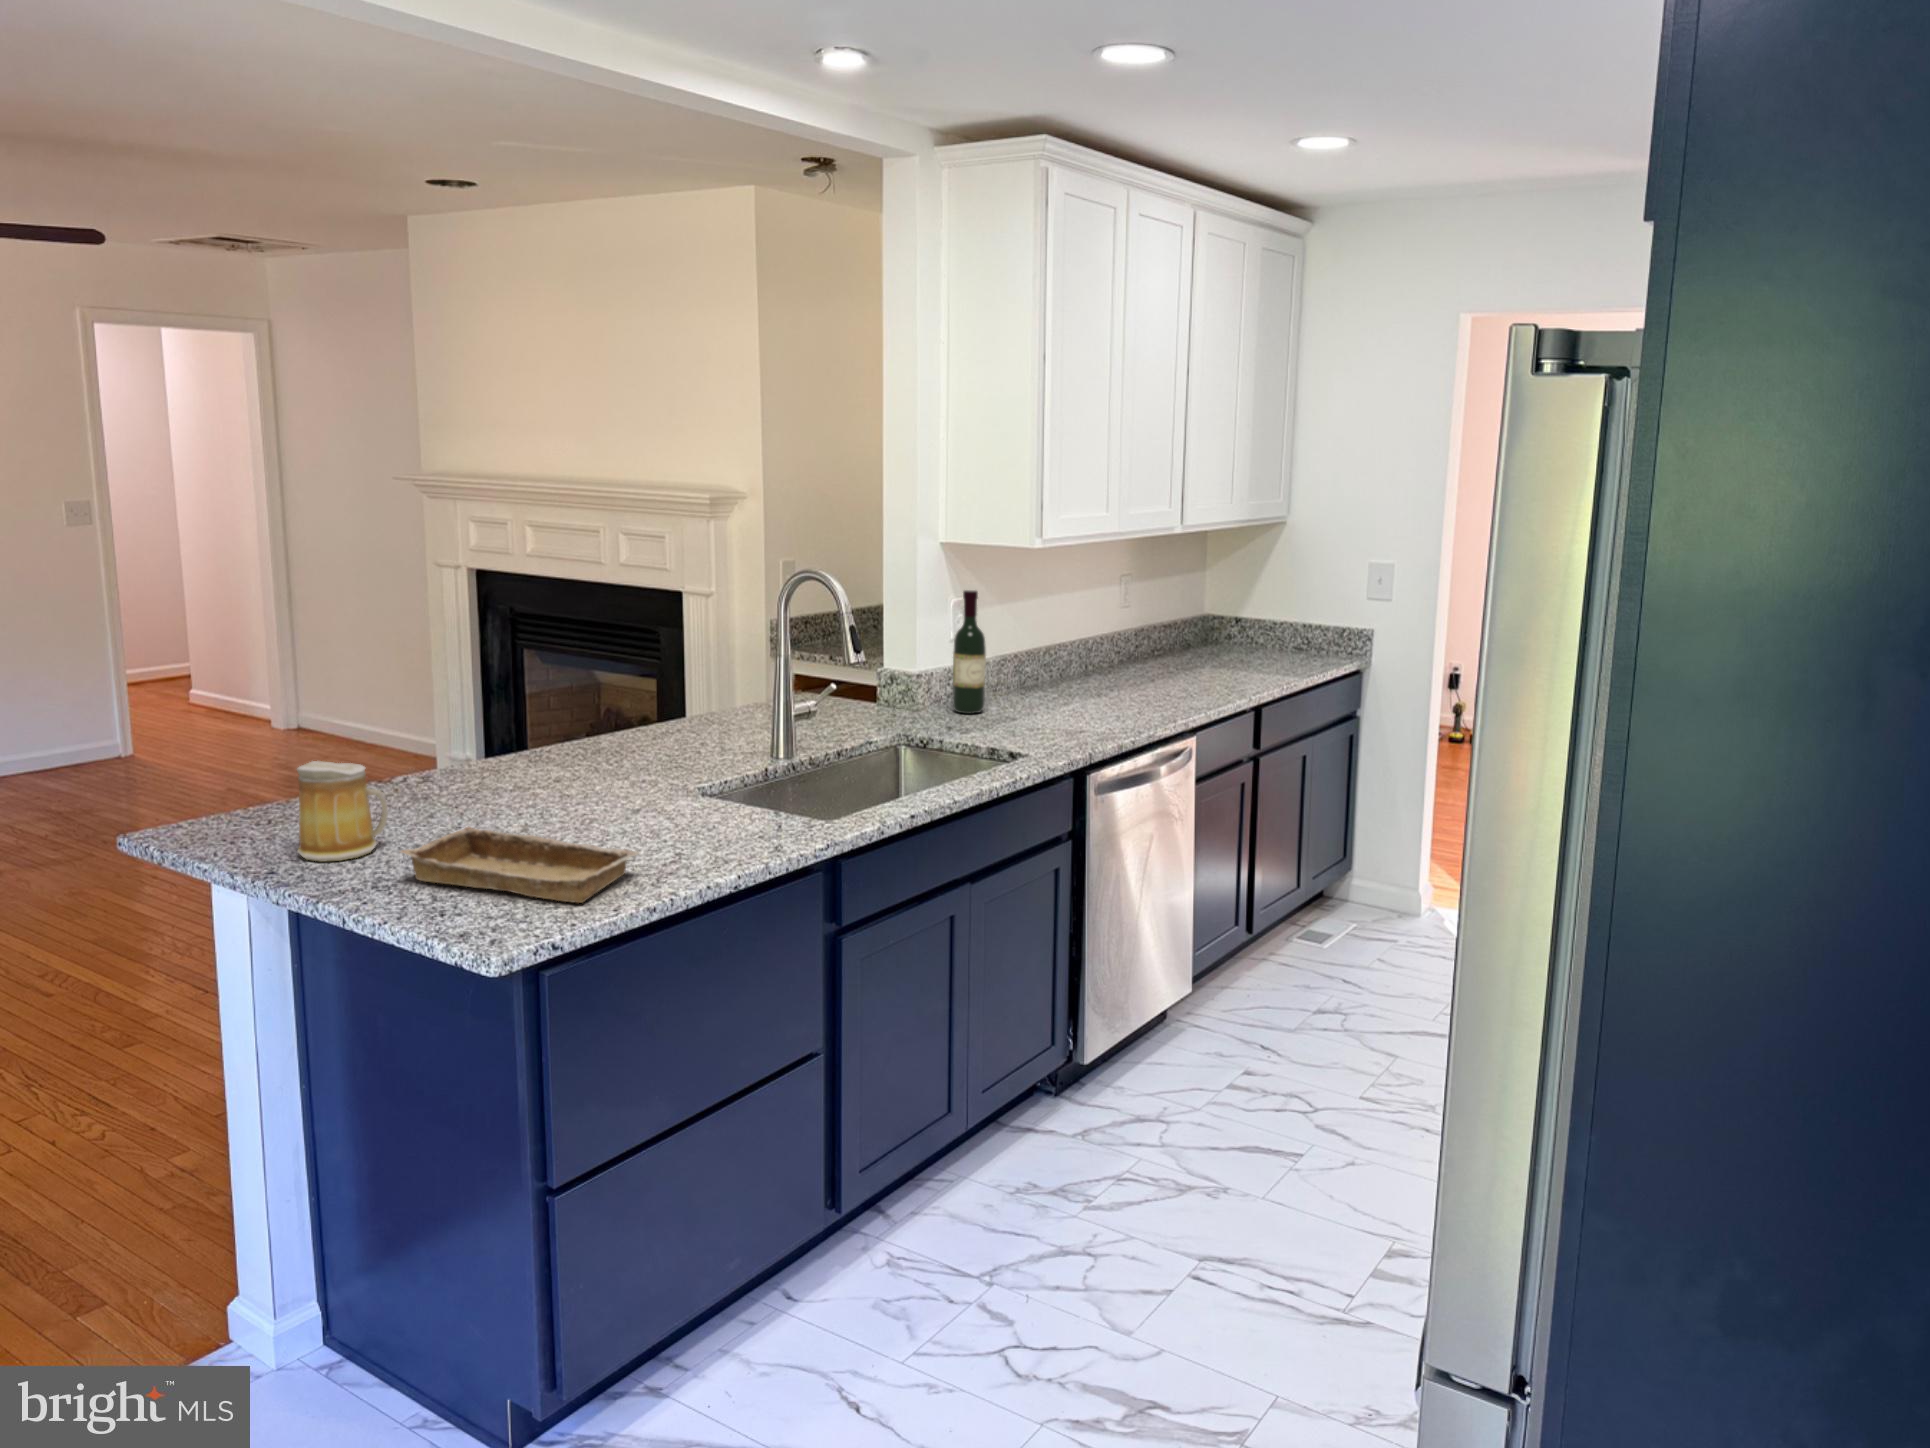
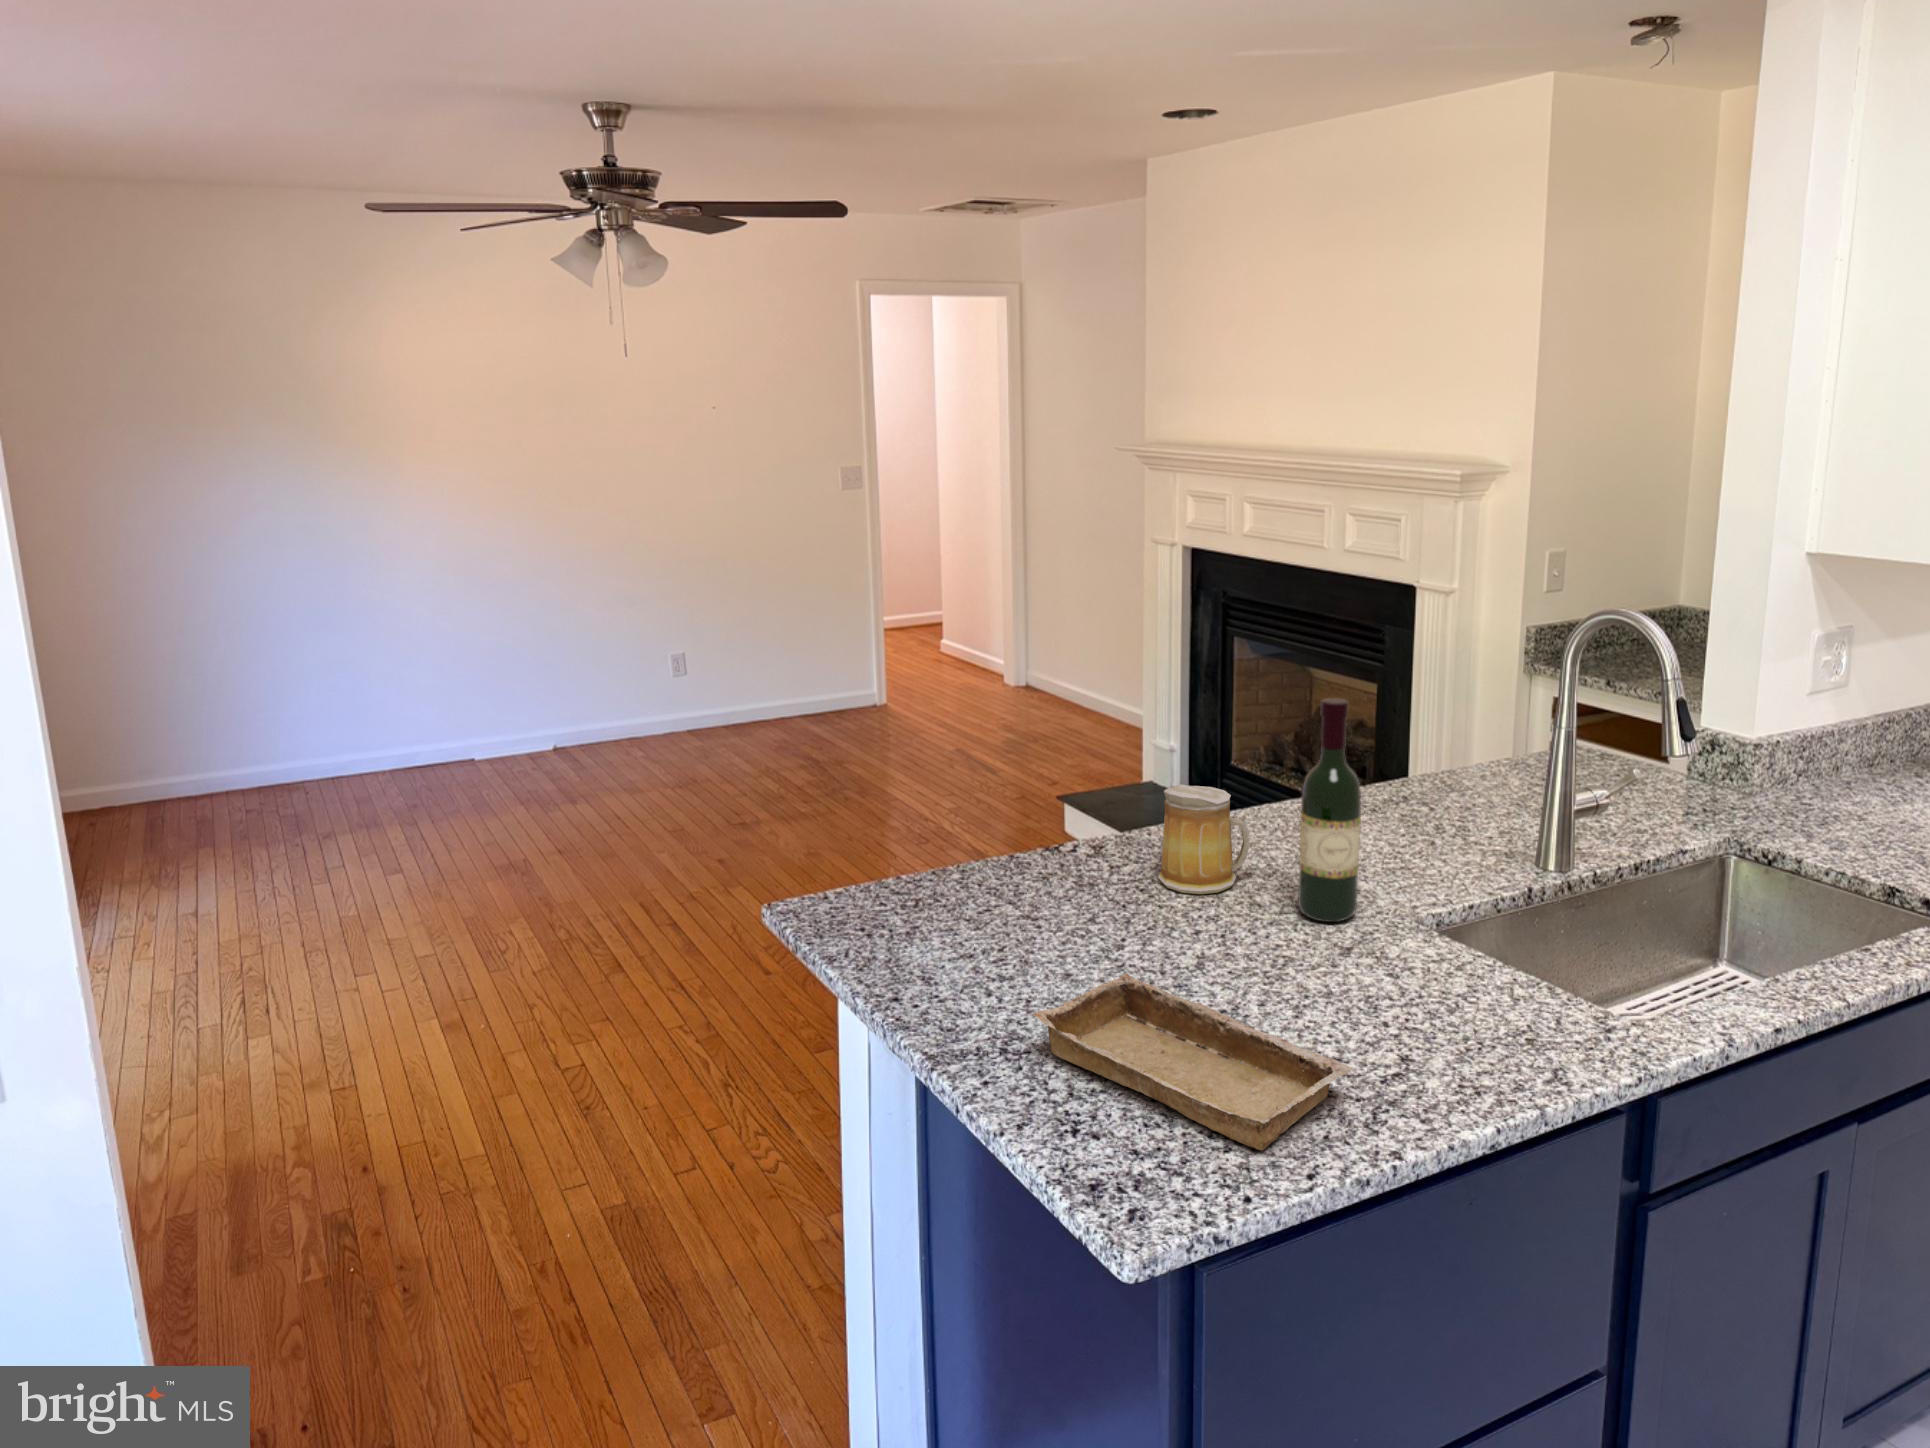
wine bottle: present [953,590,986,714] -> present [1298,698,1361,922]
mug: present [297,761,388,861] -> present [1158,784,1250,894]

